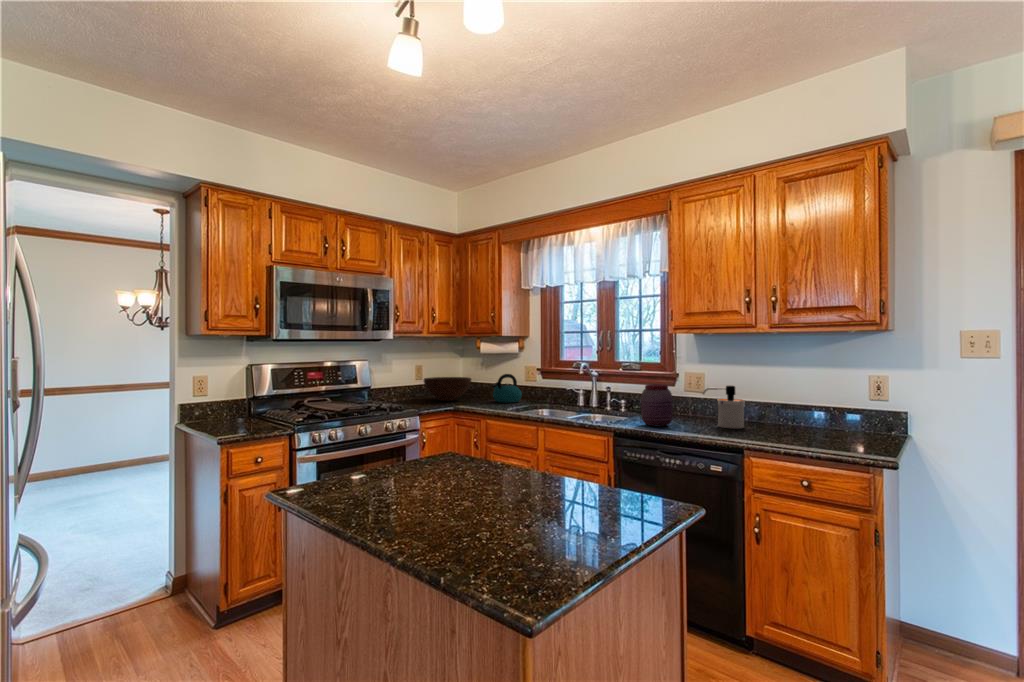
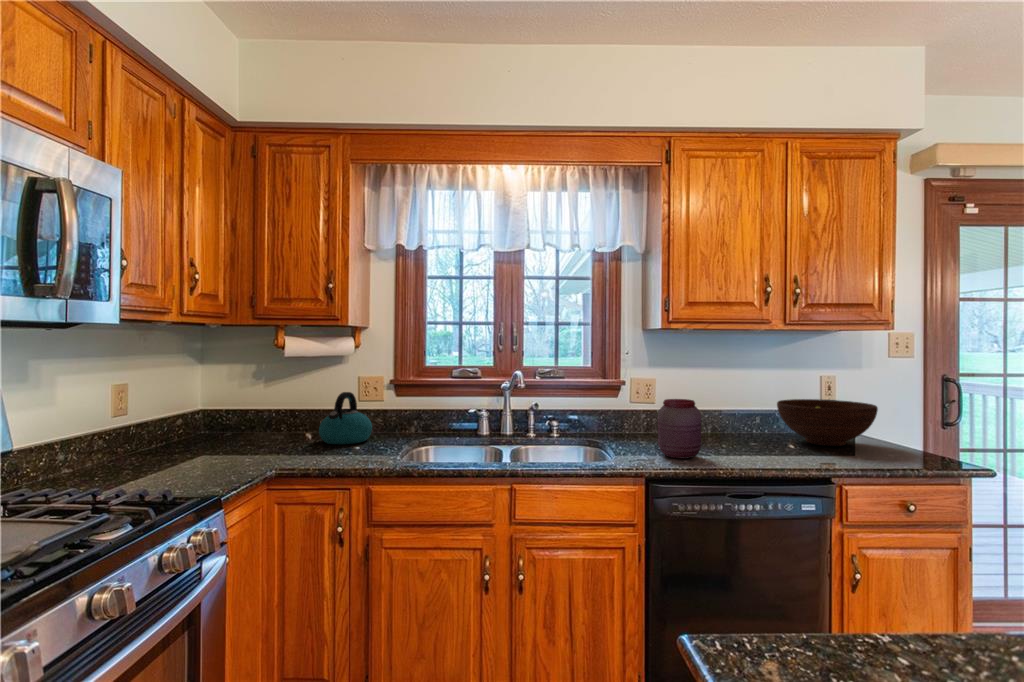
fruit bowl: present [424,377,471,401] -> present [777,399,878,446]
soap dispenser: present [702,386,745,429] -> none [713,395,752,448]

